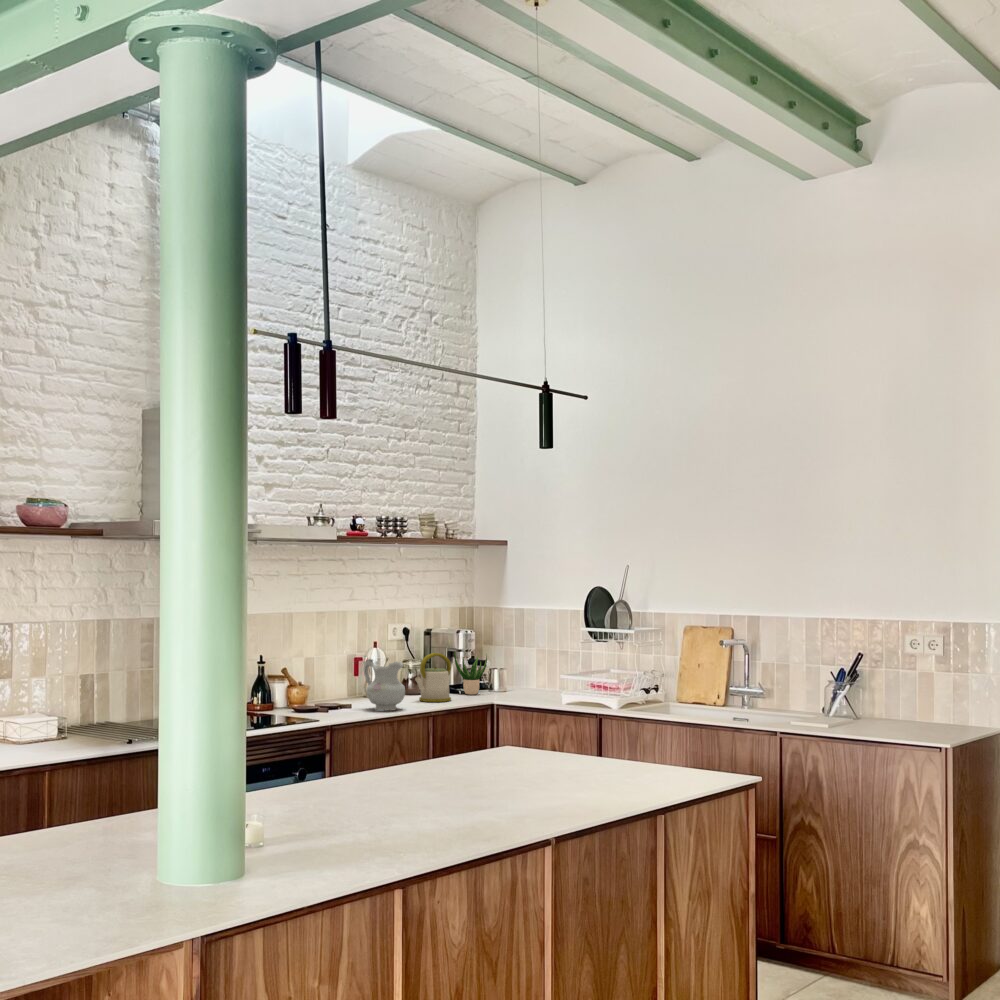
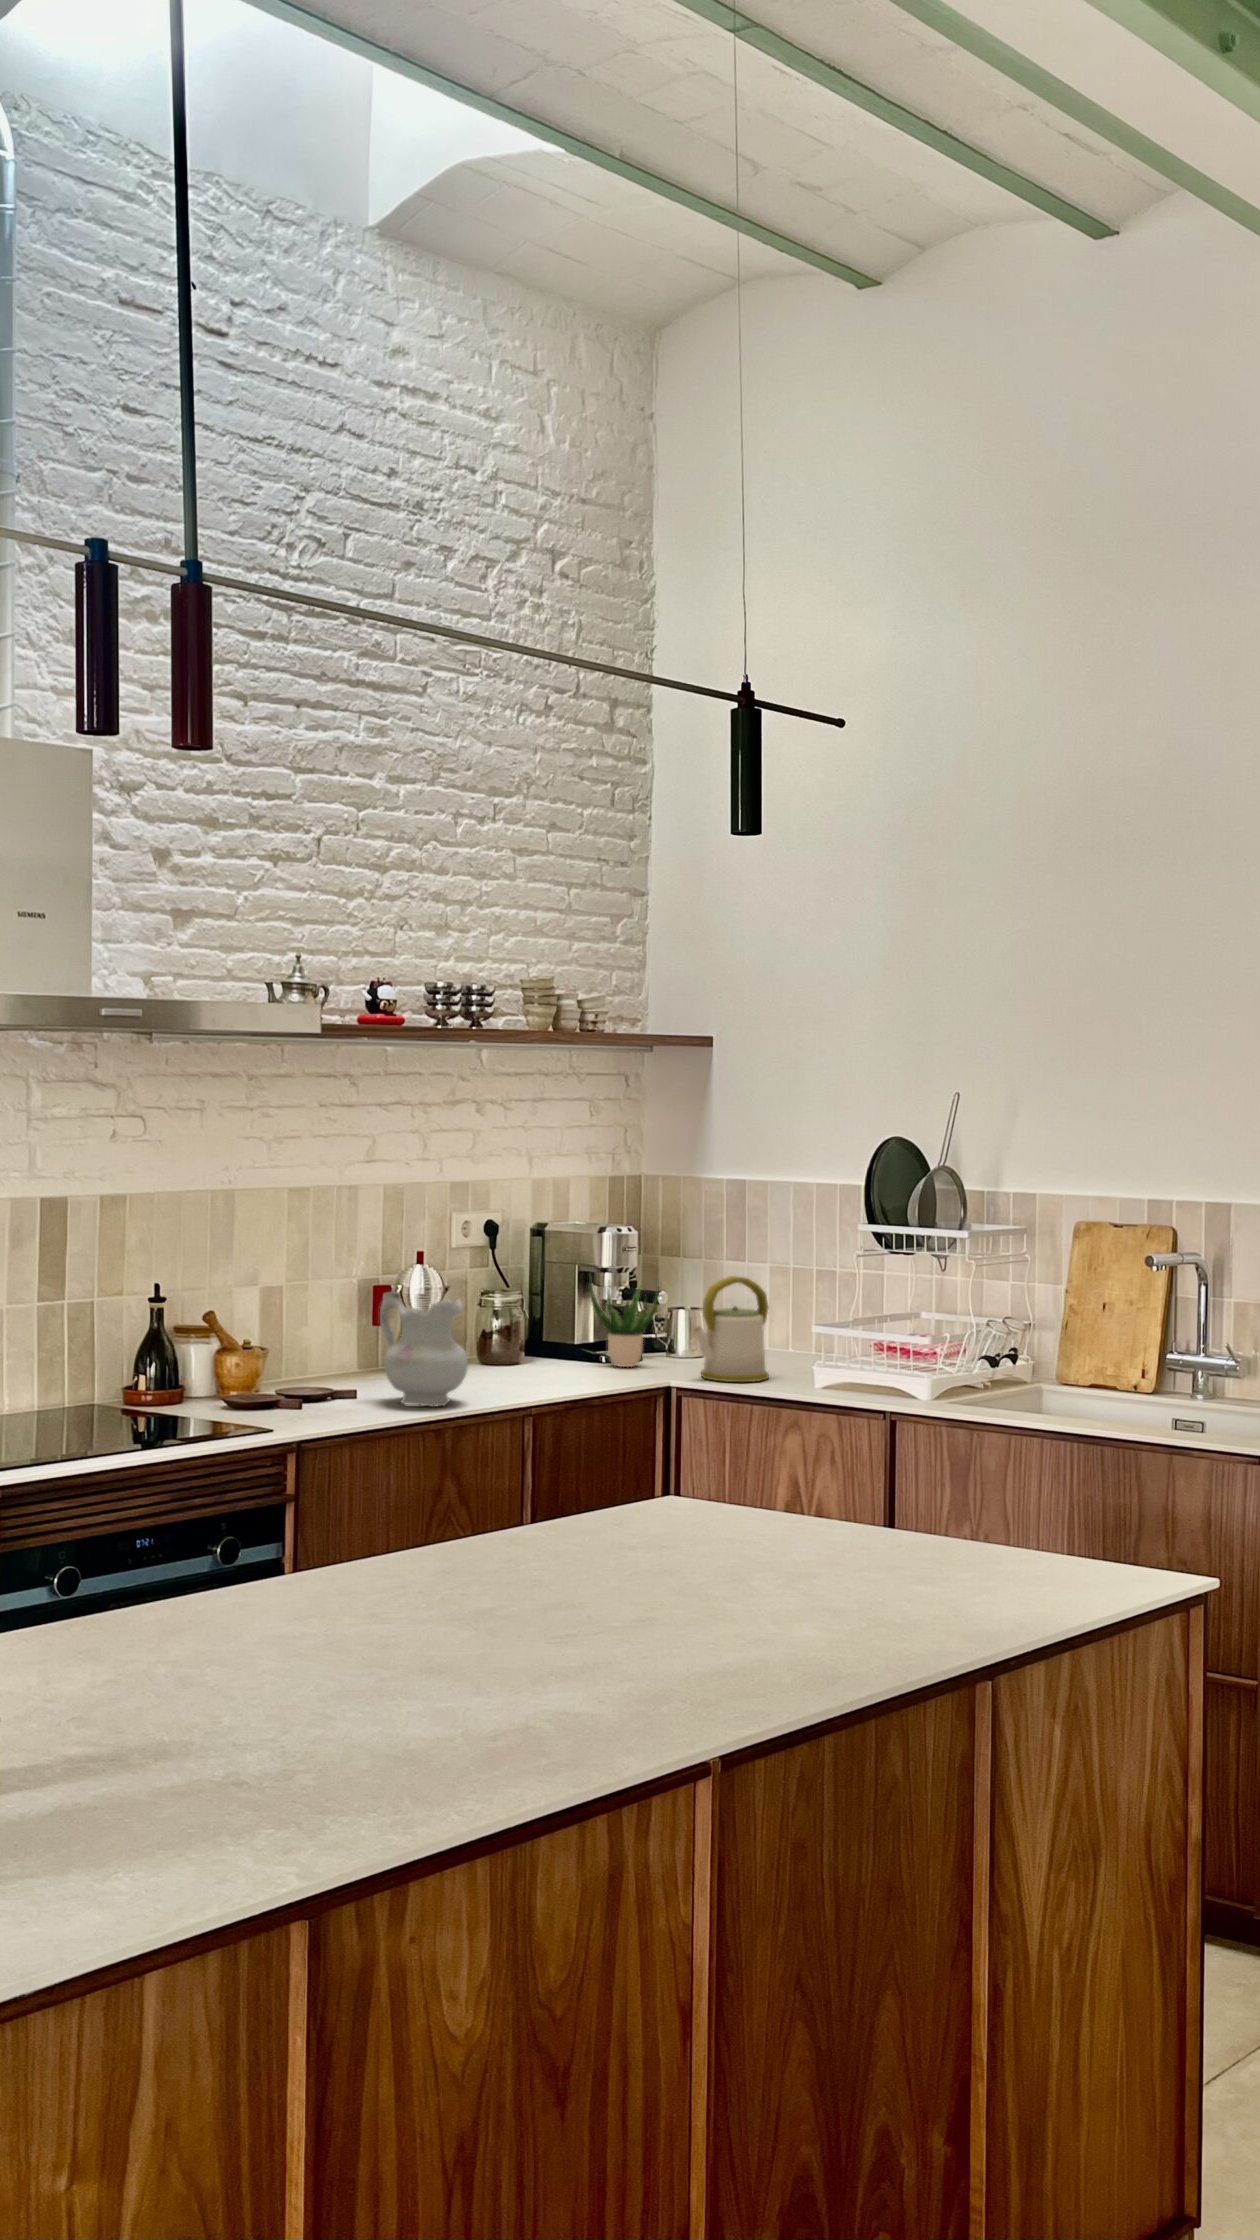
kettle: present [415,653,451,702] -> present [693,1276,769,1382]

